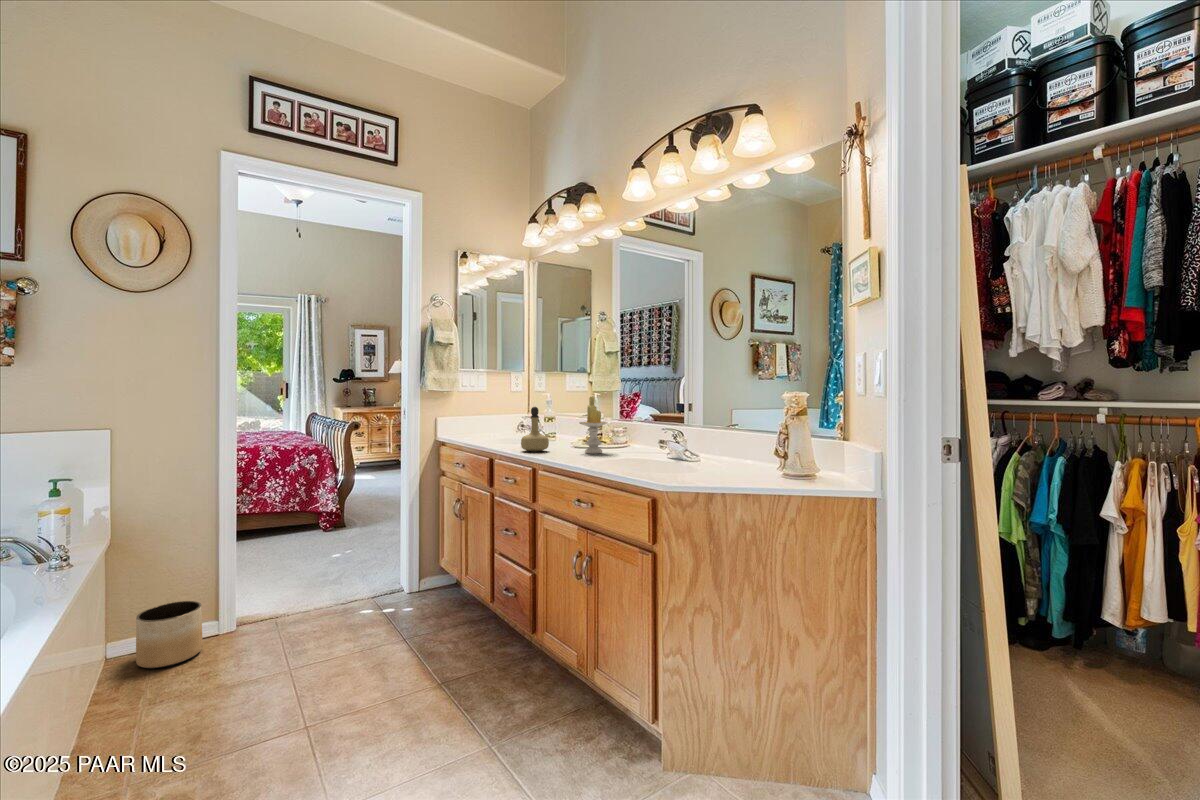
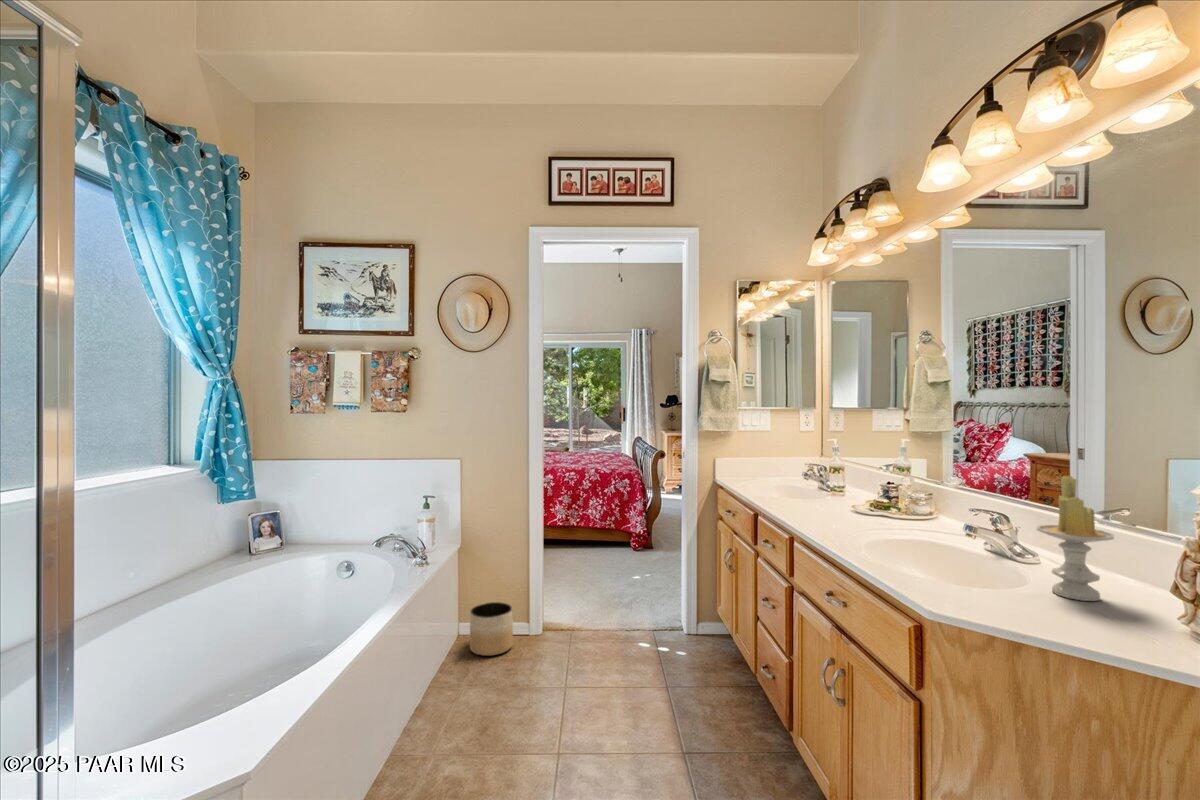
candle: present [579,396,608,454] -> present [1037,476,1114,601]
perfume bottle: present [521,407,549,452] -> none [783,457,817,510]

